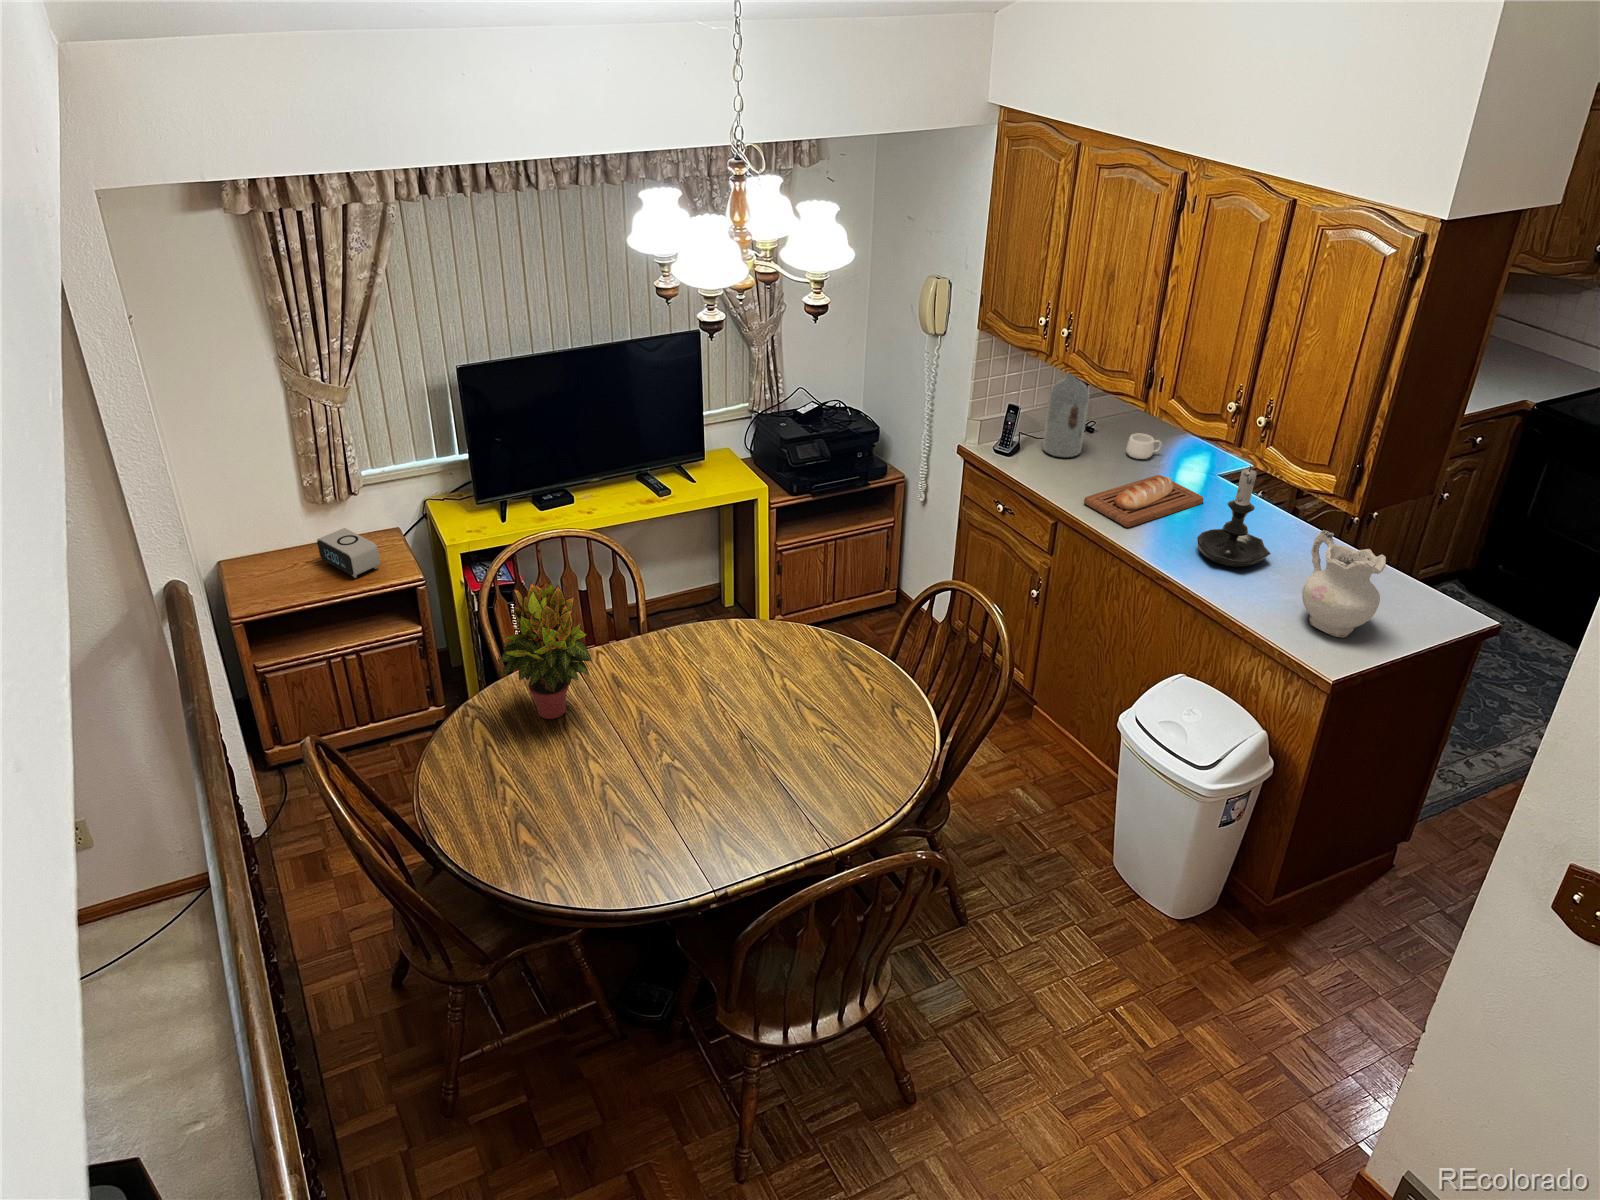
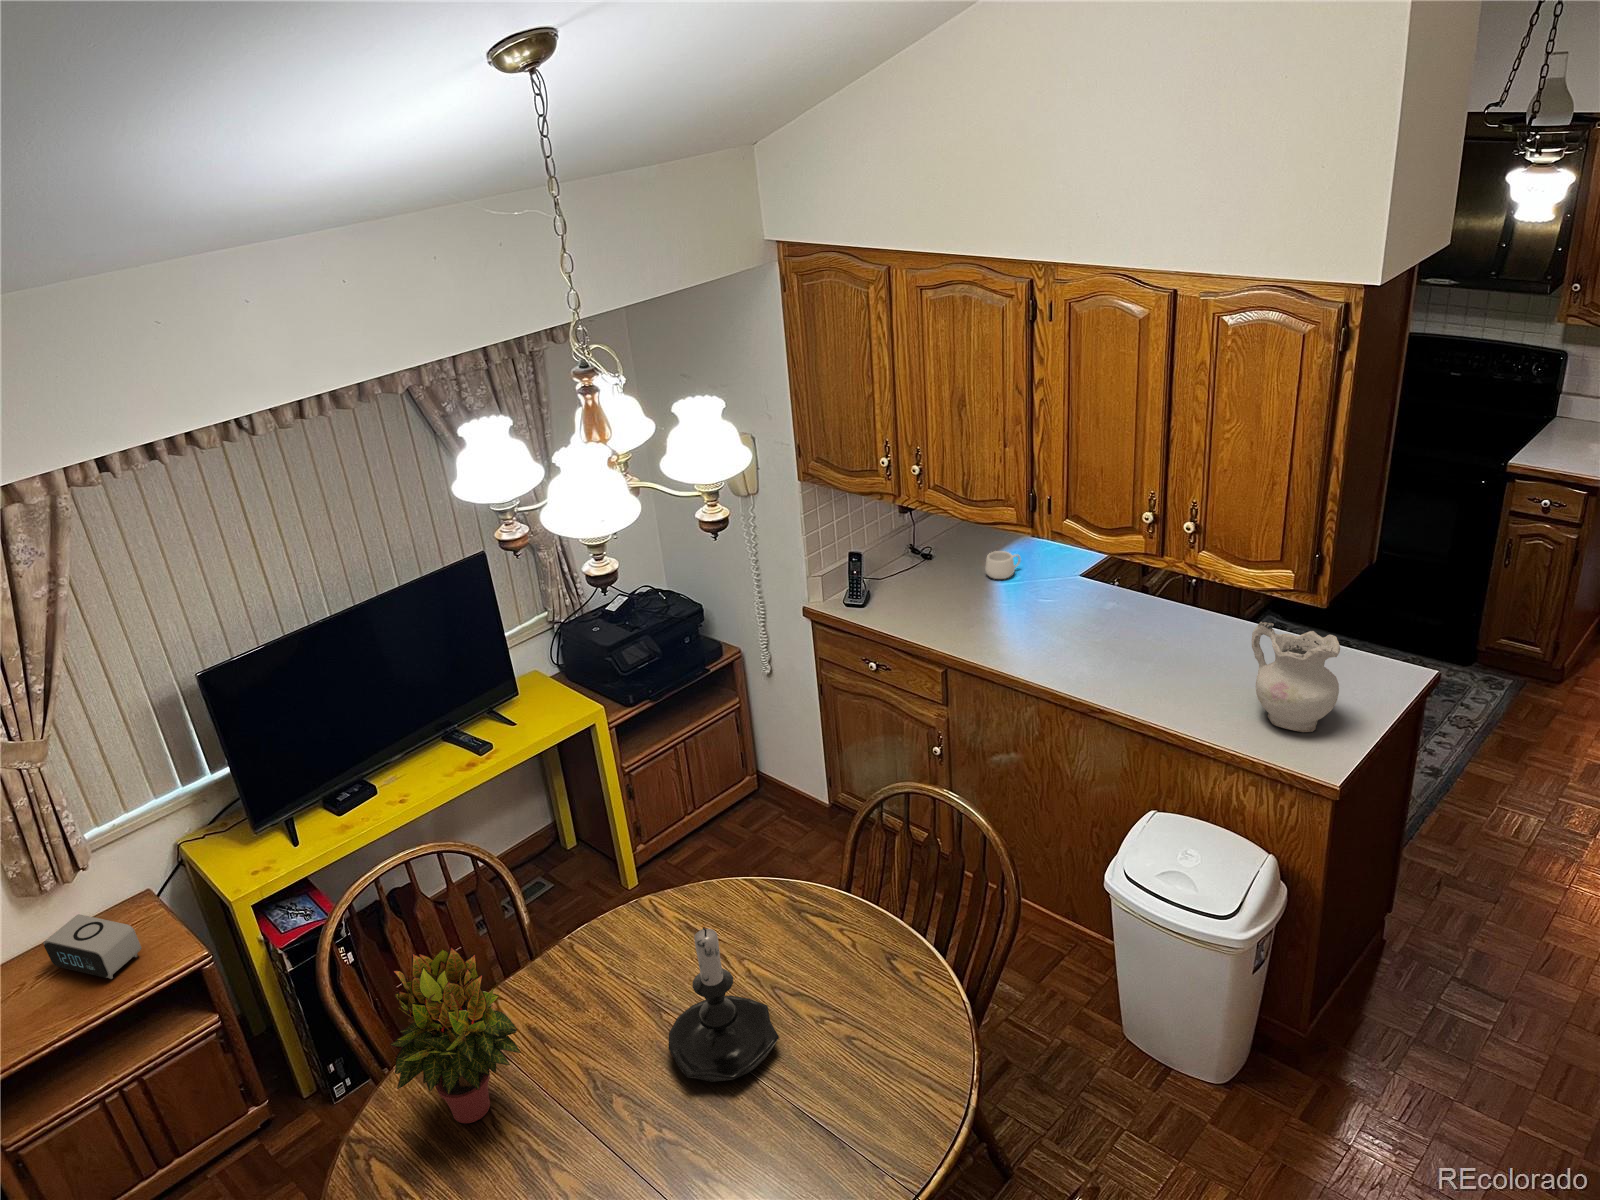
bottle: present [1043,373,1090,457] -> none [895,499,940,597]
candle holder: present [1197,465,1270,567] -> present [668,927,779,1082]
bread loaf: present [1084,475,1203,527] -> none [974,593,1092,662]

